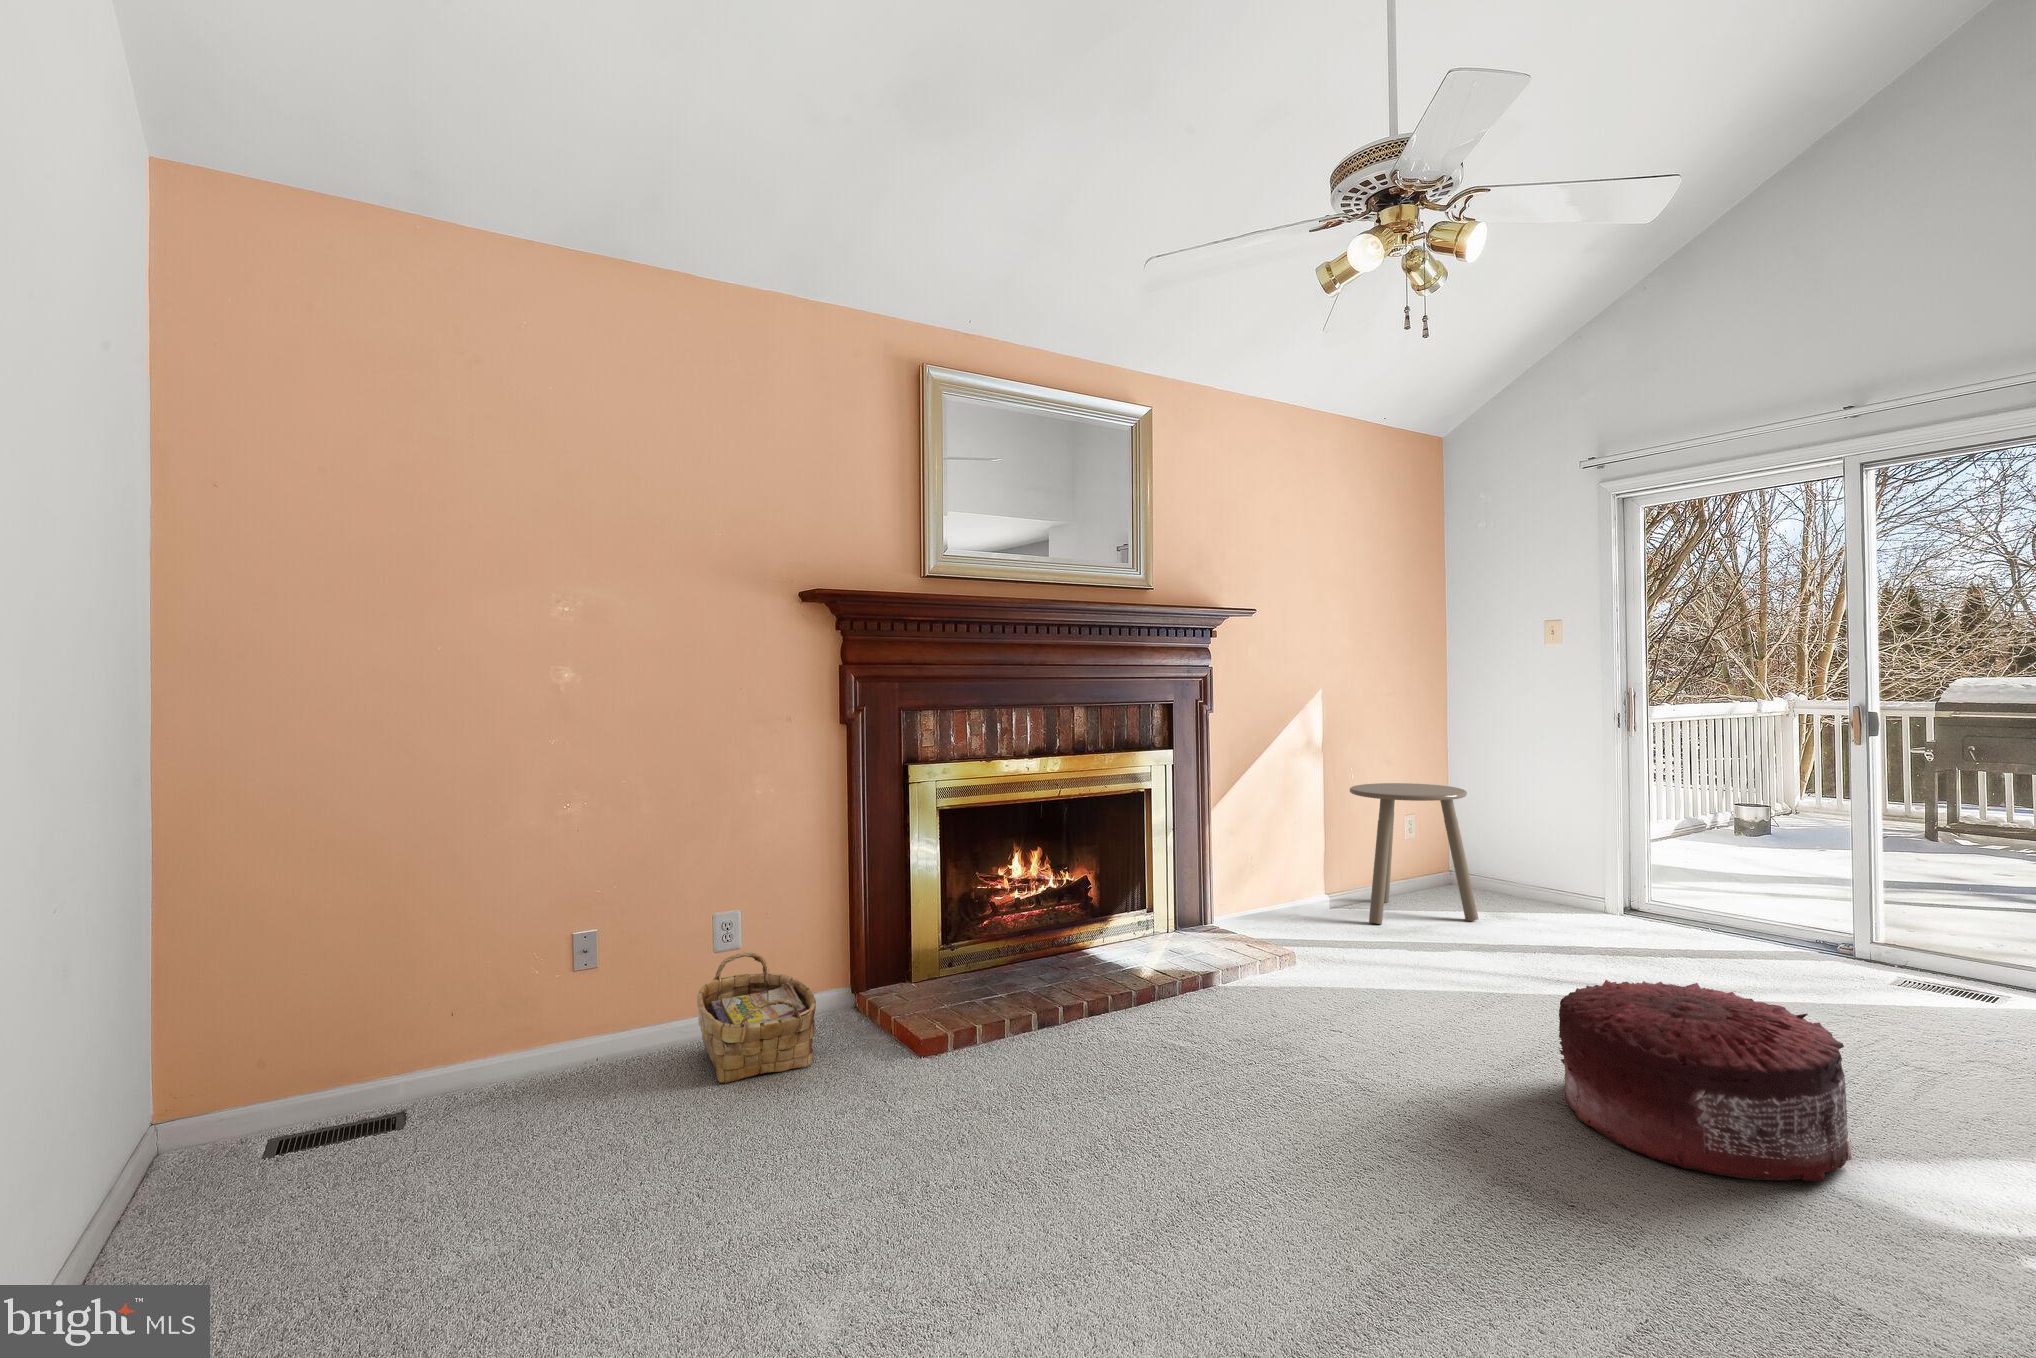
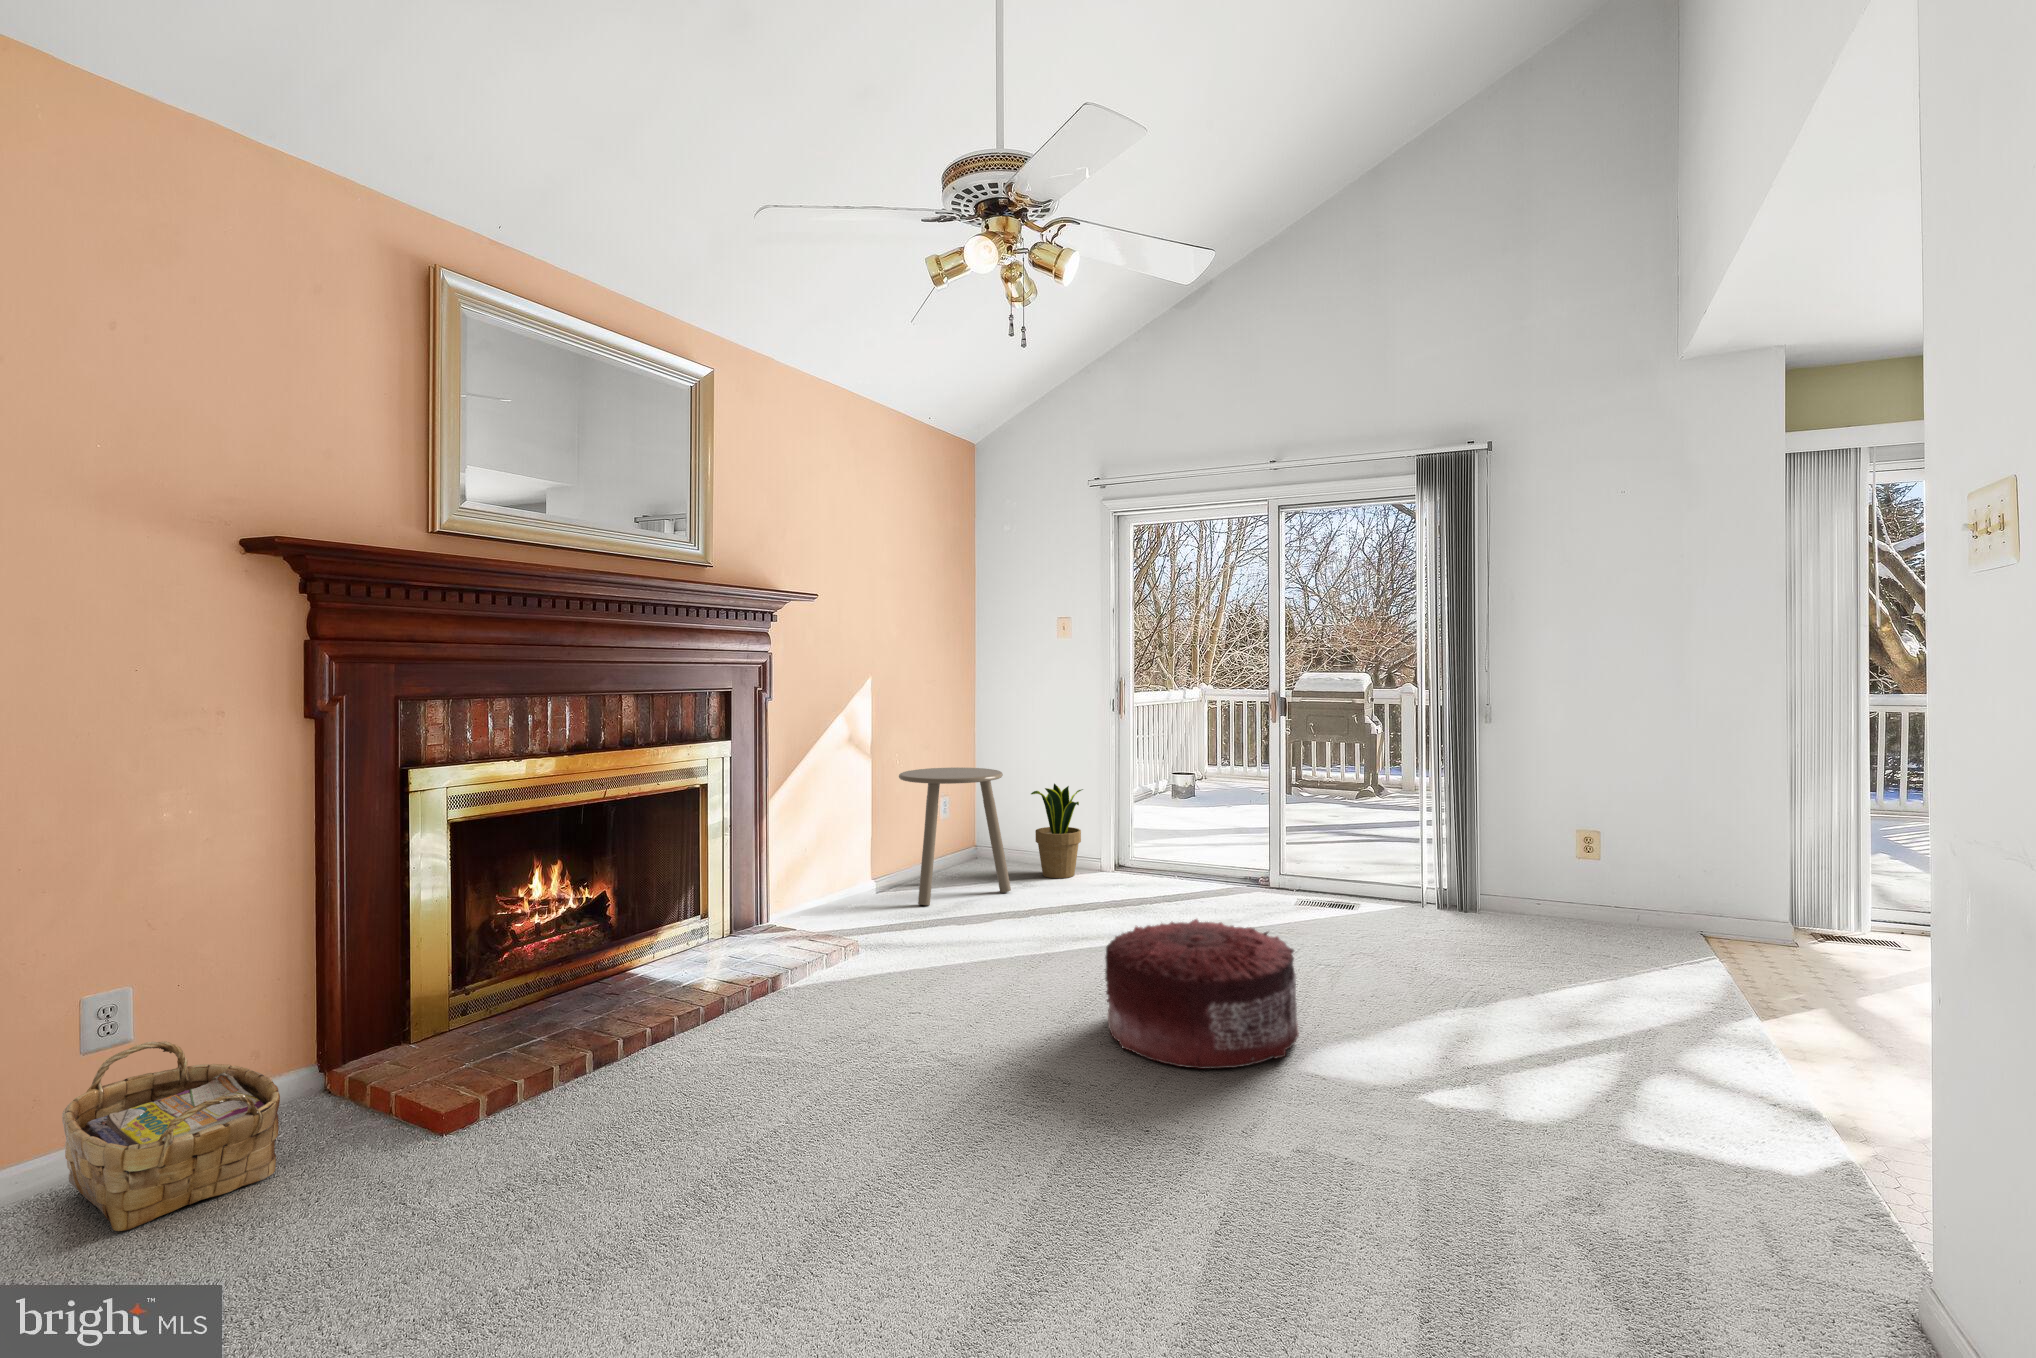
potted plant: none [1505,806,1575,913] -> present [1031,784,1083,878]

